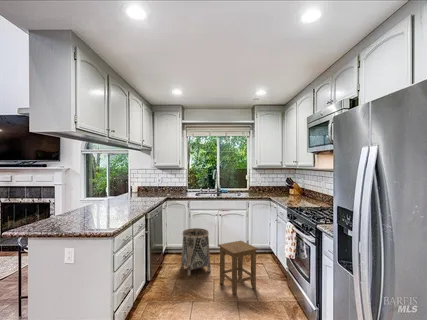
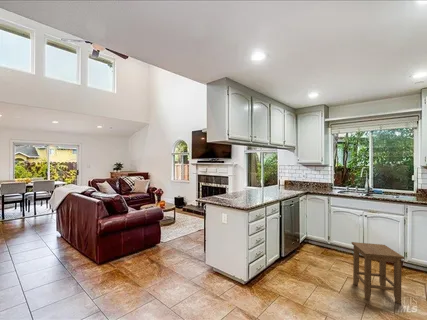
basket: present [181,228,211,276] -> none [316,222,347,270]

